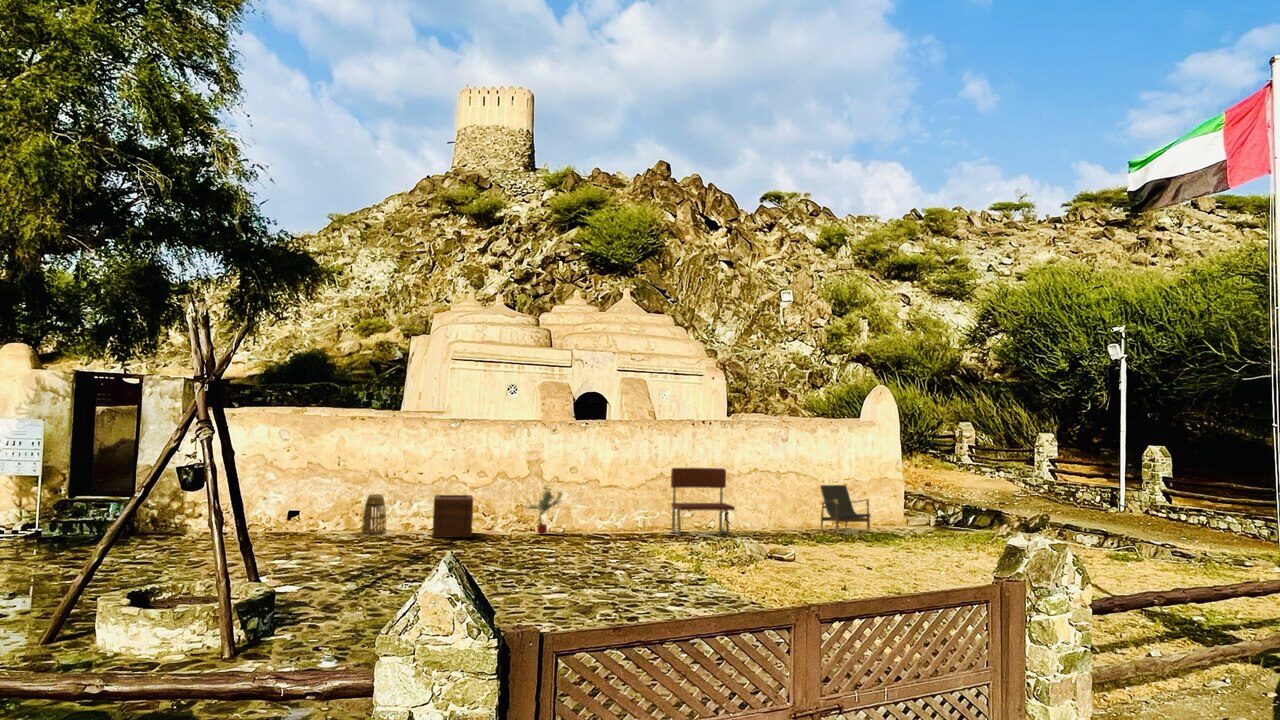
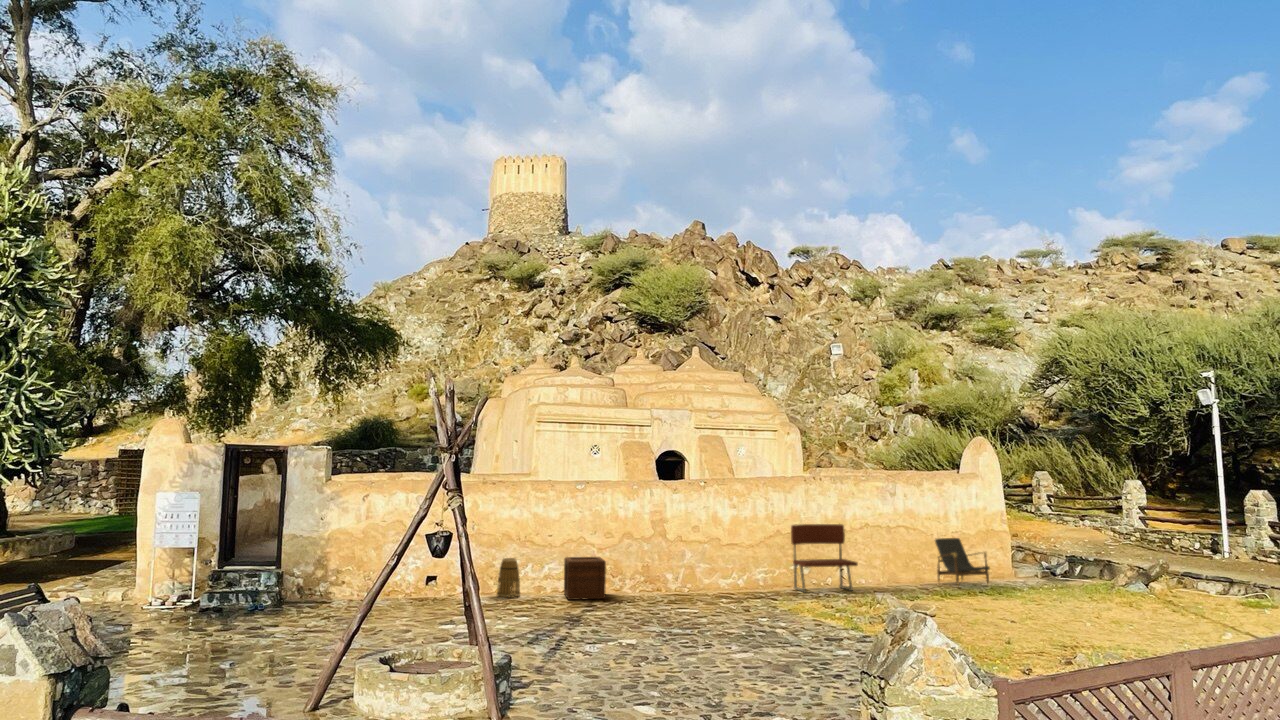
potted tree: present [524,487,562,535] -> none [650,544,690,595]

